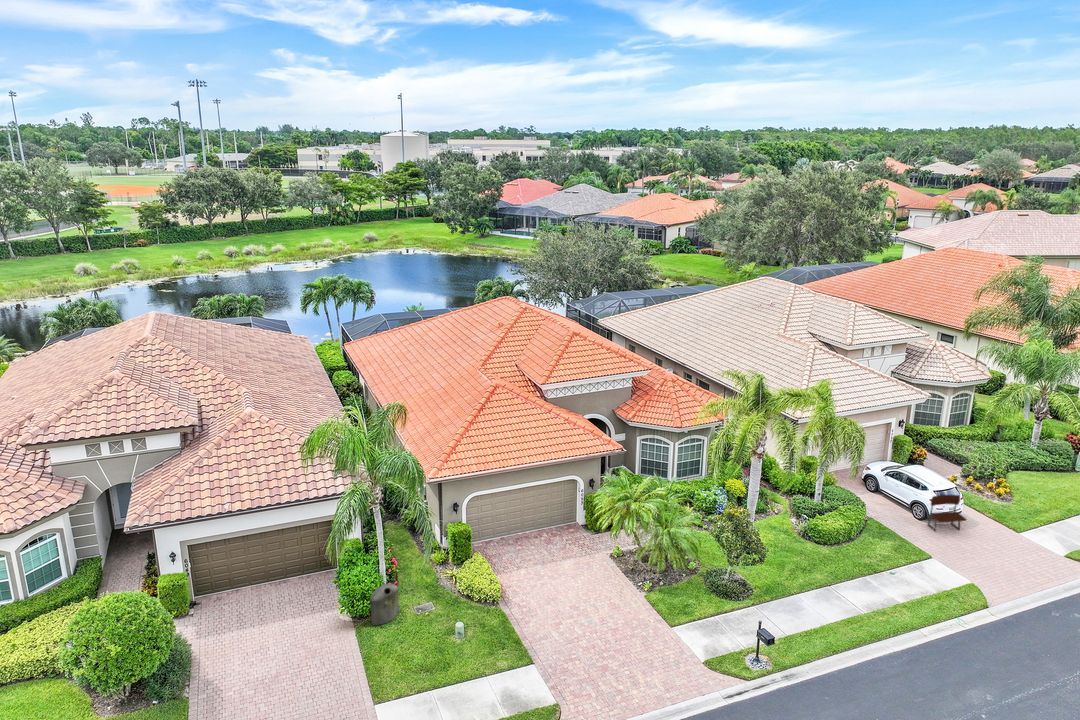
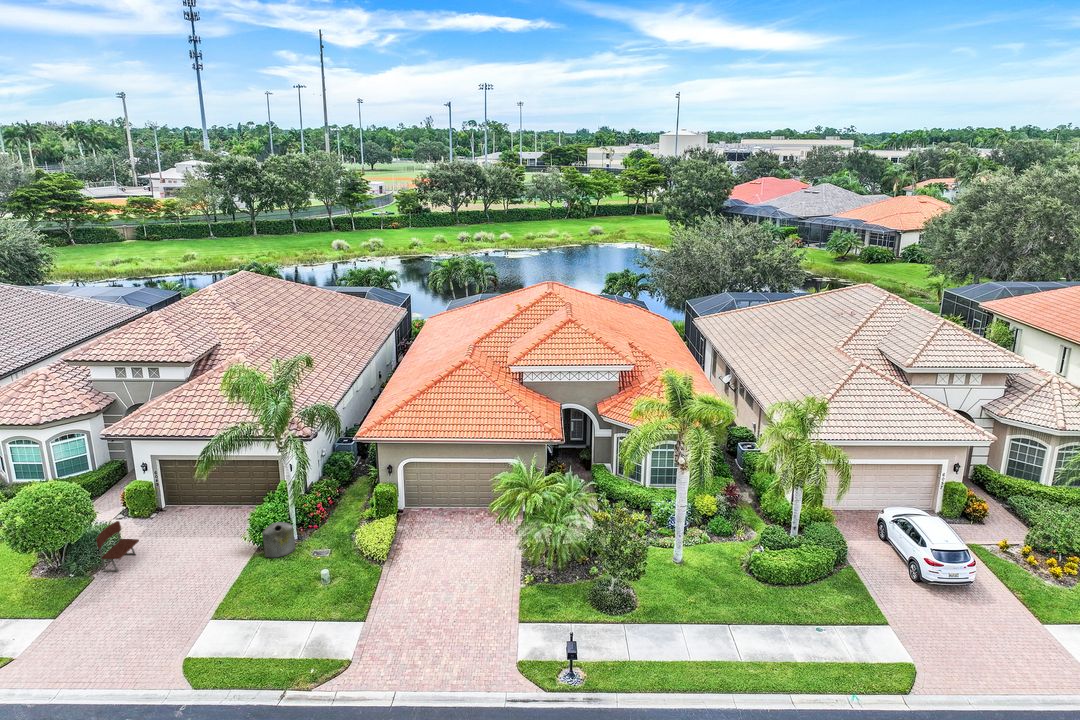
bench: present [928,495,966,531] -> present [96,521,139,572]

